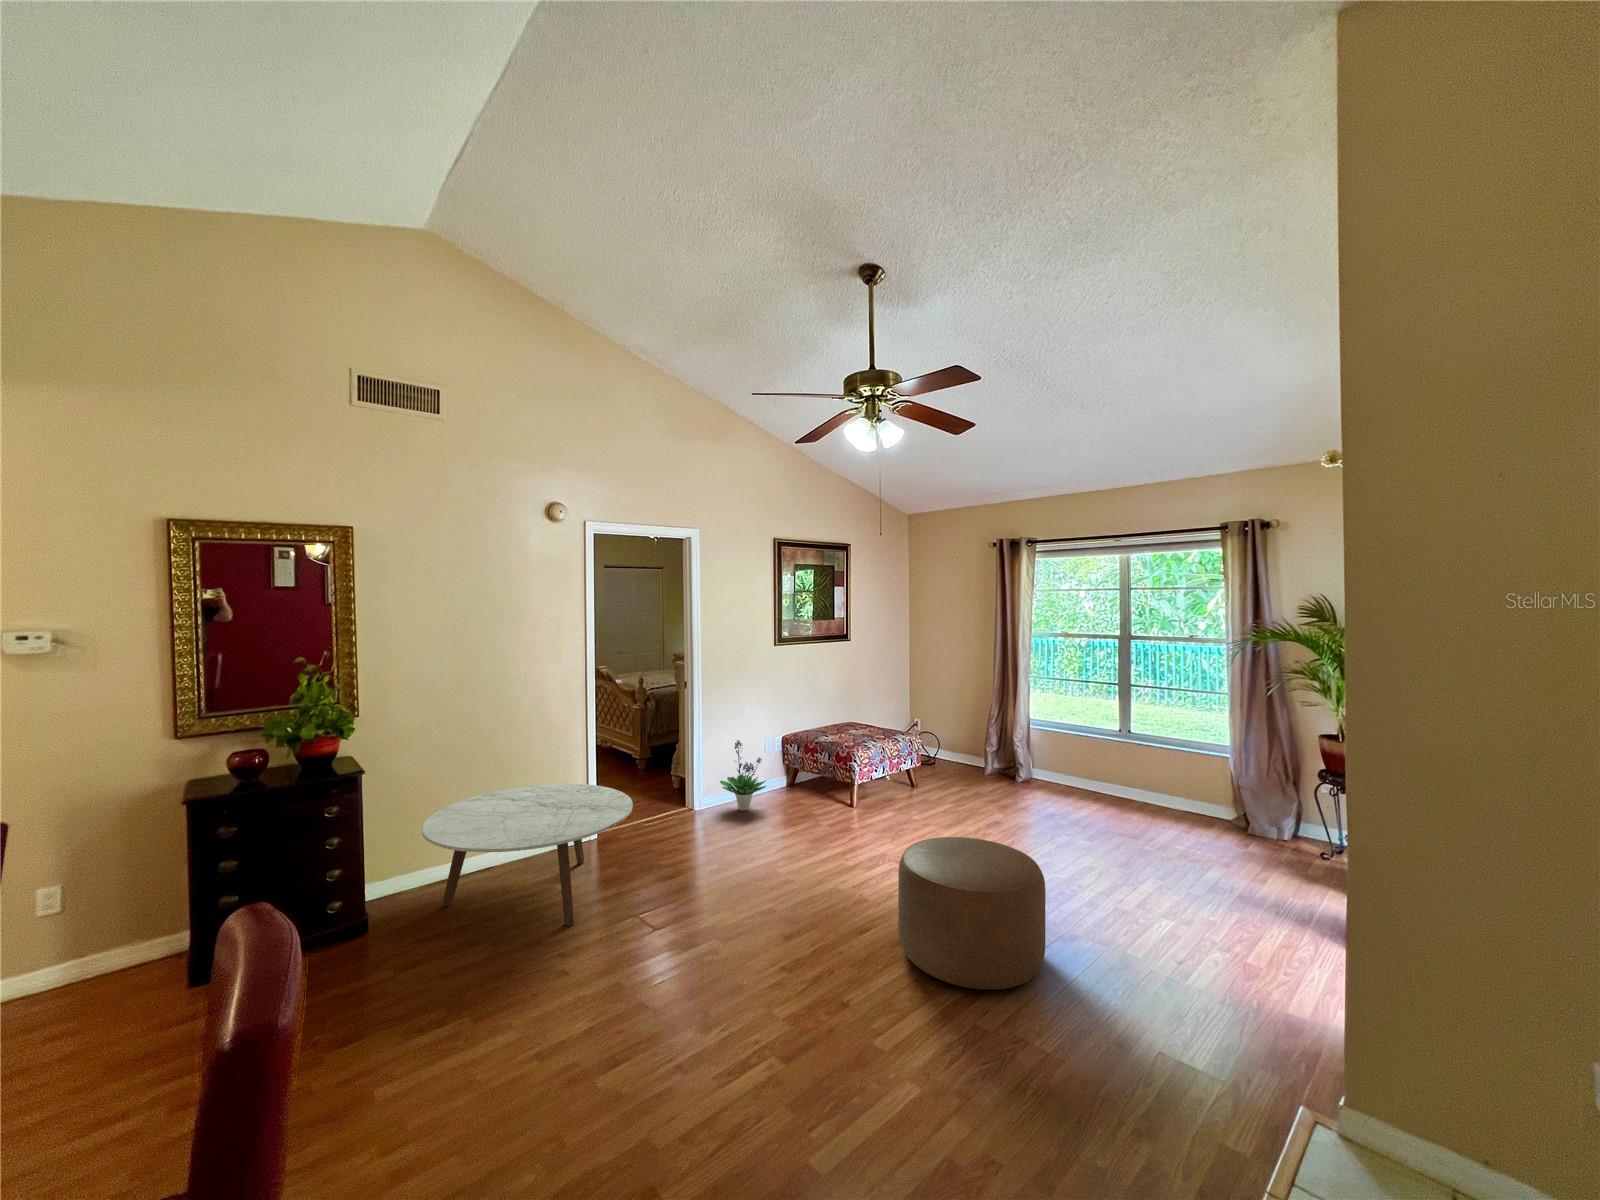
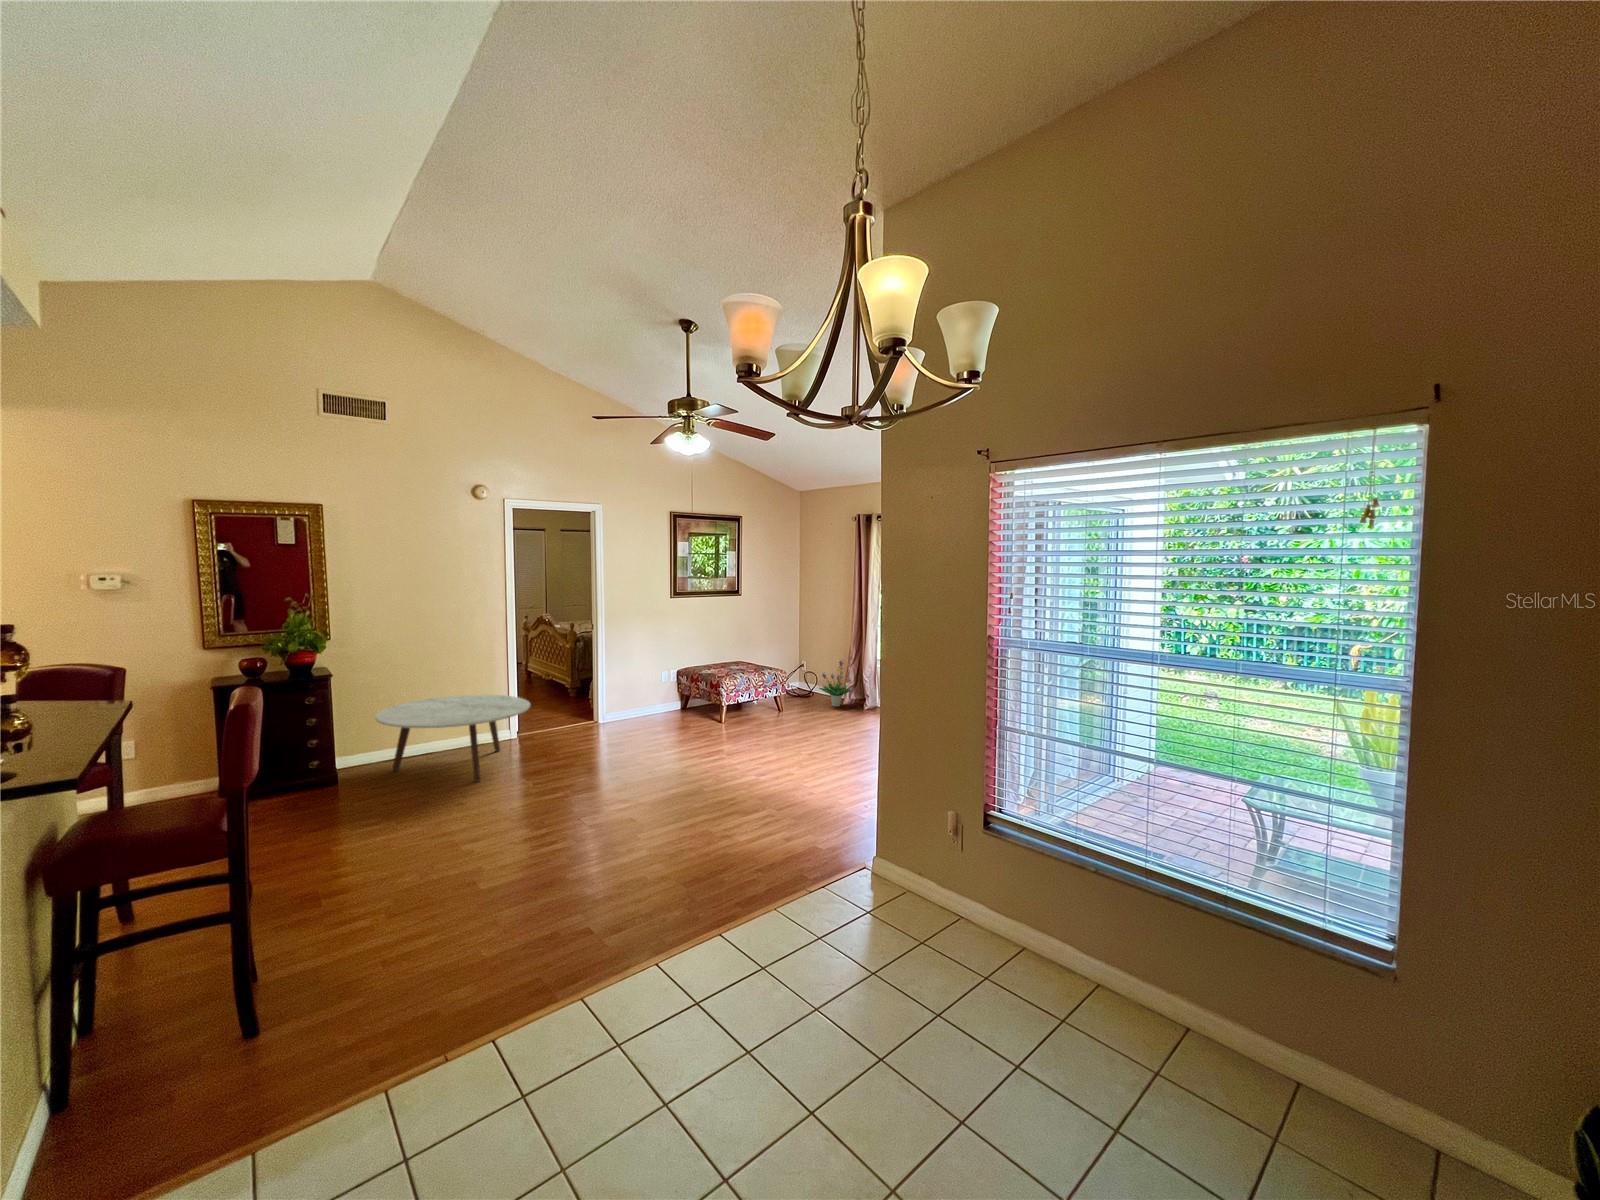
potted plant: present [720,740,767,810] -> present [819,660,851,706]
ottoman: present [898,837,1046,990] -> none [689,726,783,812]

